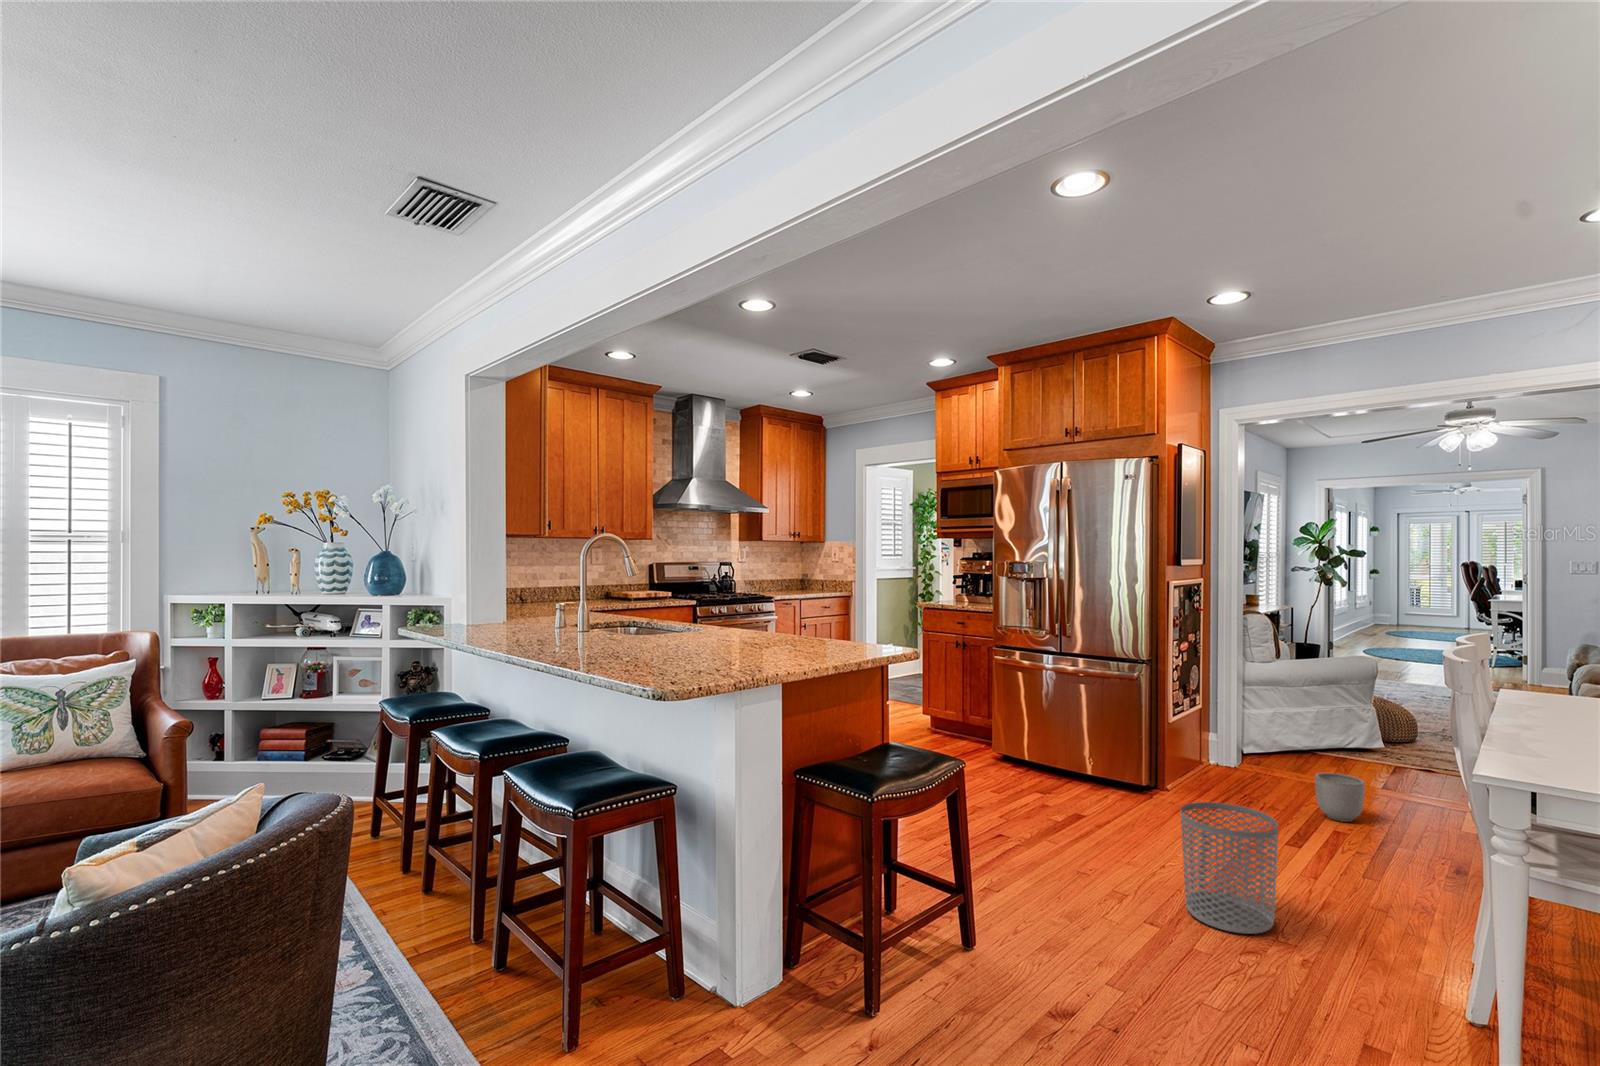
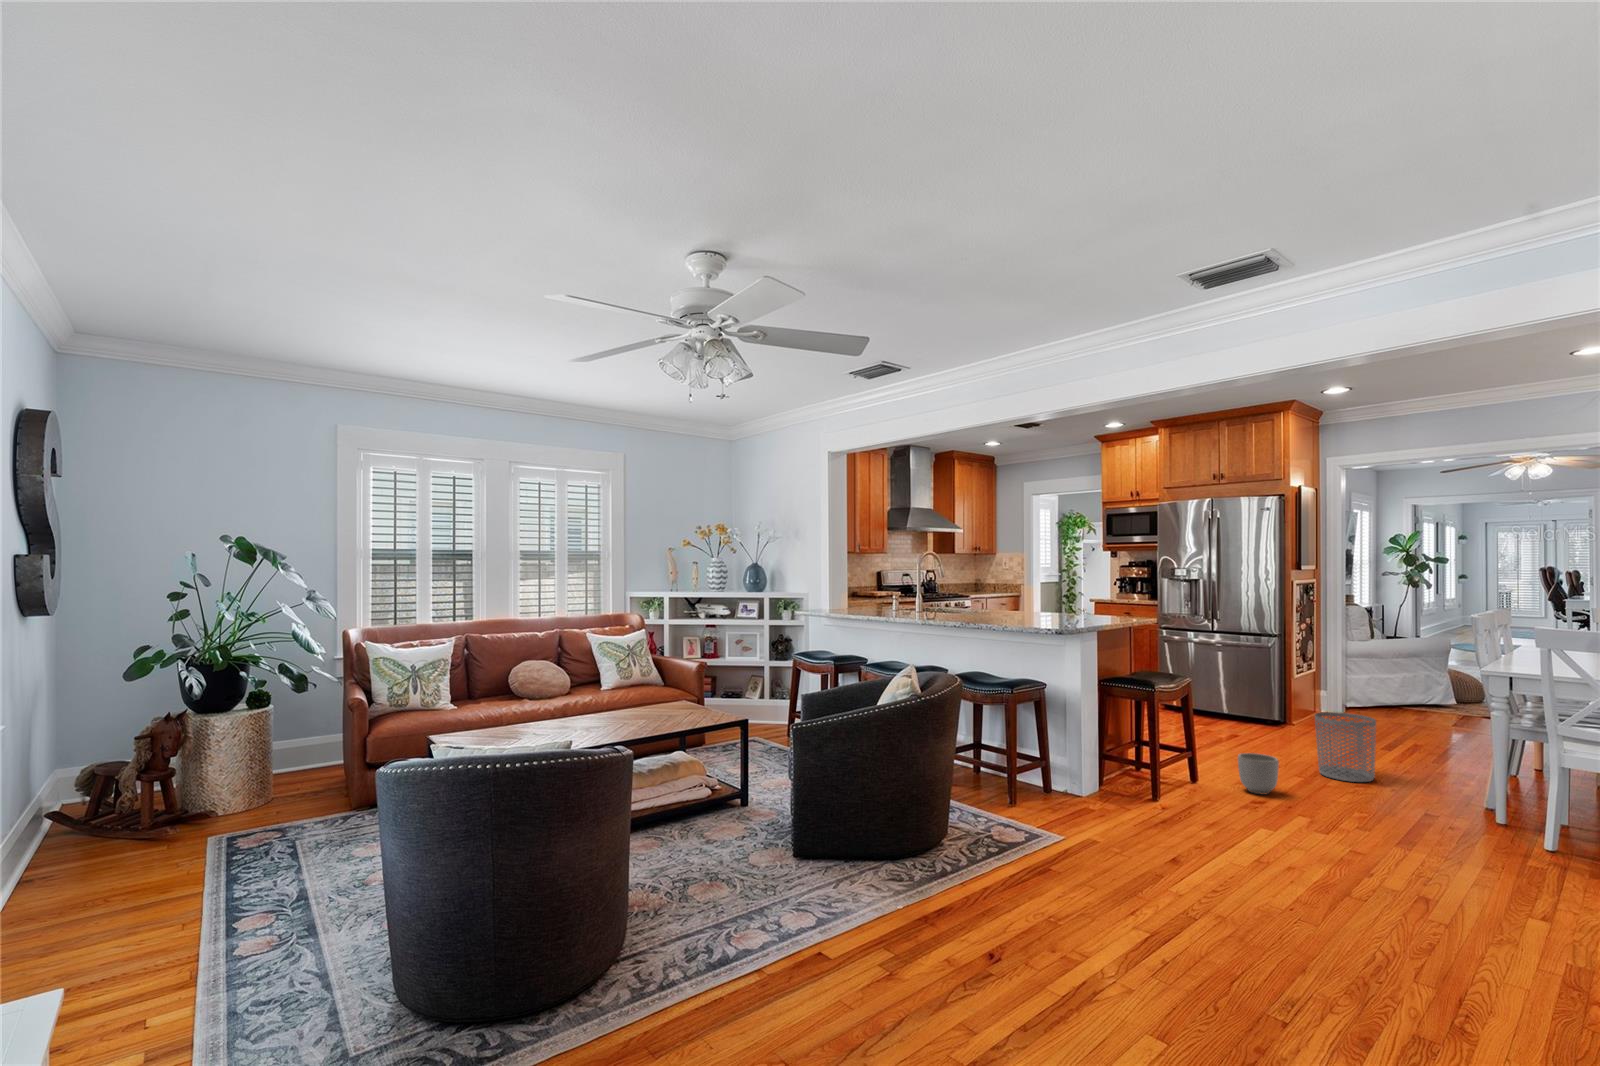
planter: present [1315,773,1365,822] -> present [1238,753,1279,795]

